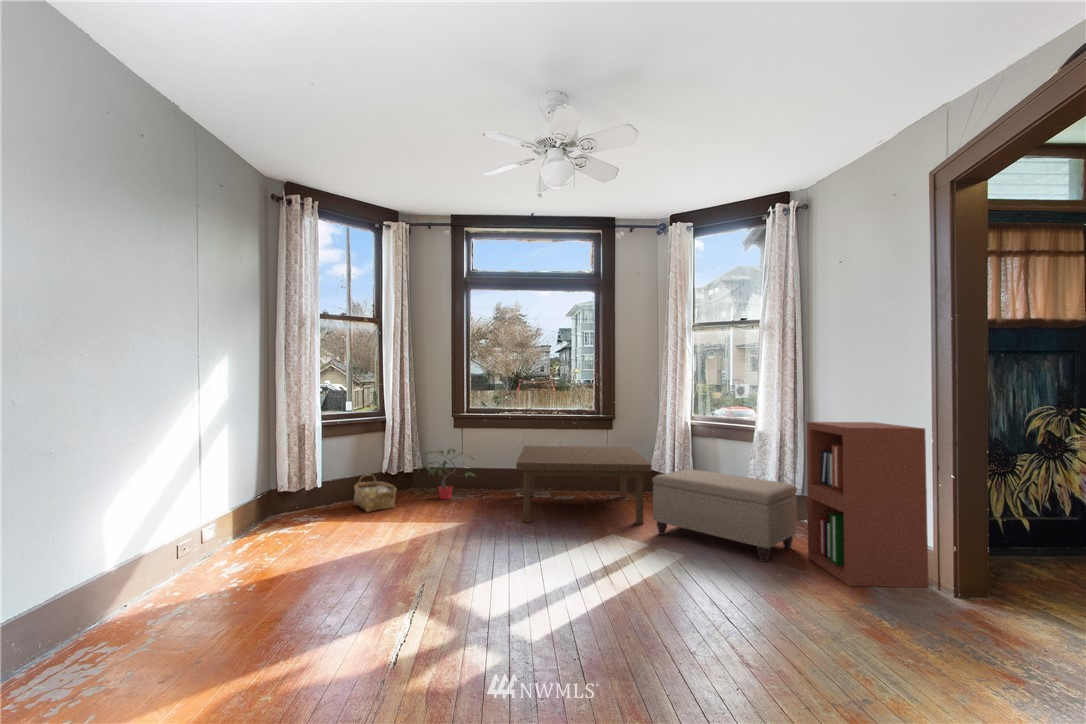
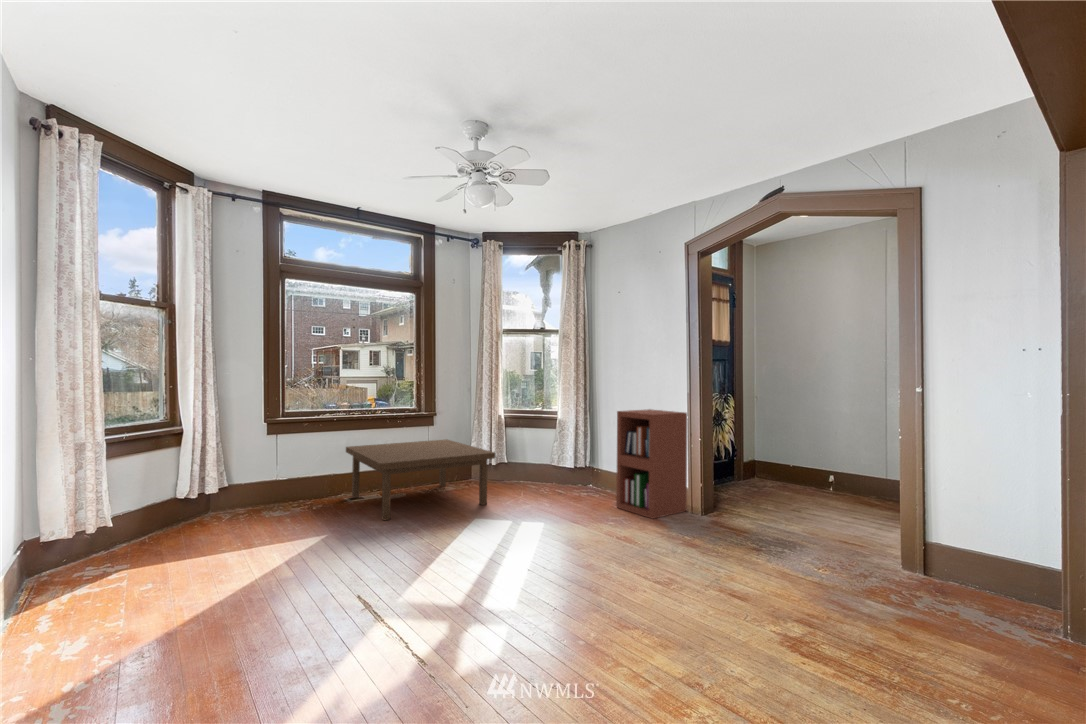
potted plant: present [418,449,474,499] -> none [224,456,302,515]
ottoman: present [652,469,797,562] -> none [504,454,604,515]
woven basket: present [354,474,396,512] -> none [151,498,215,543]

